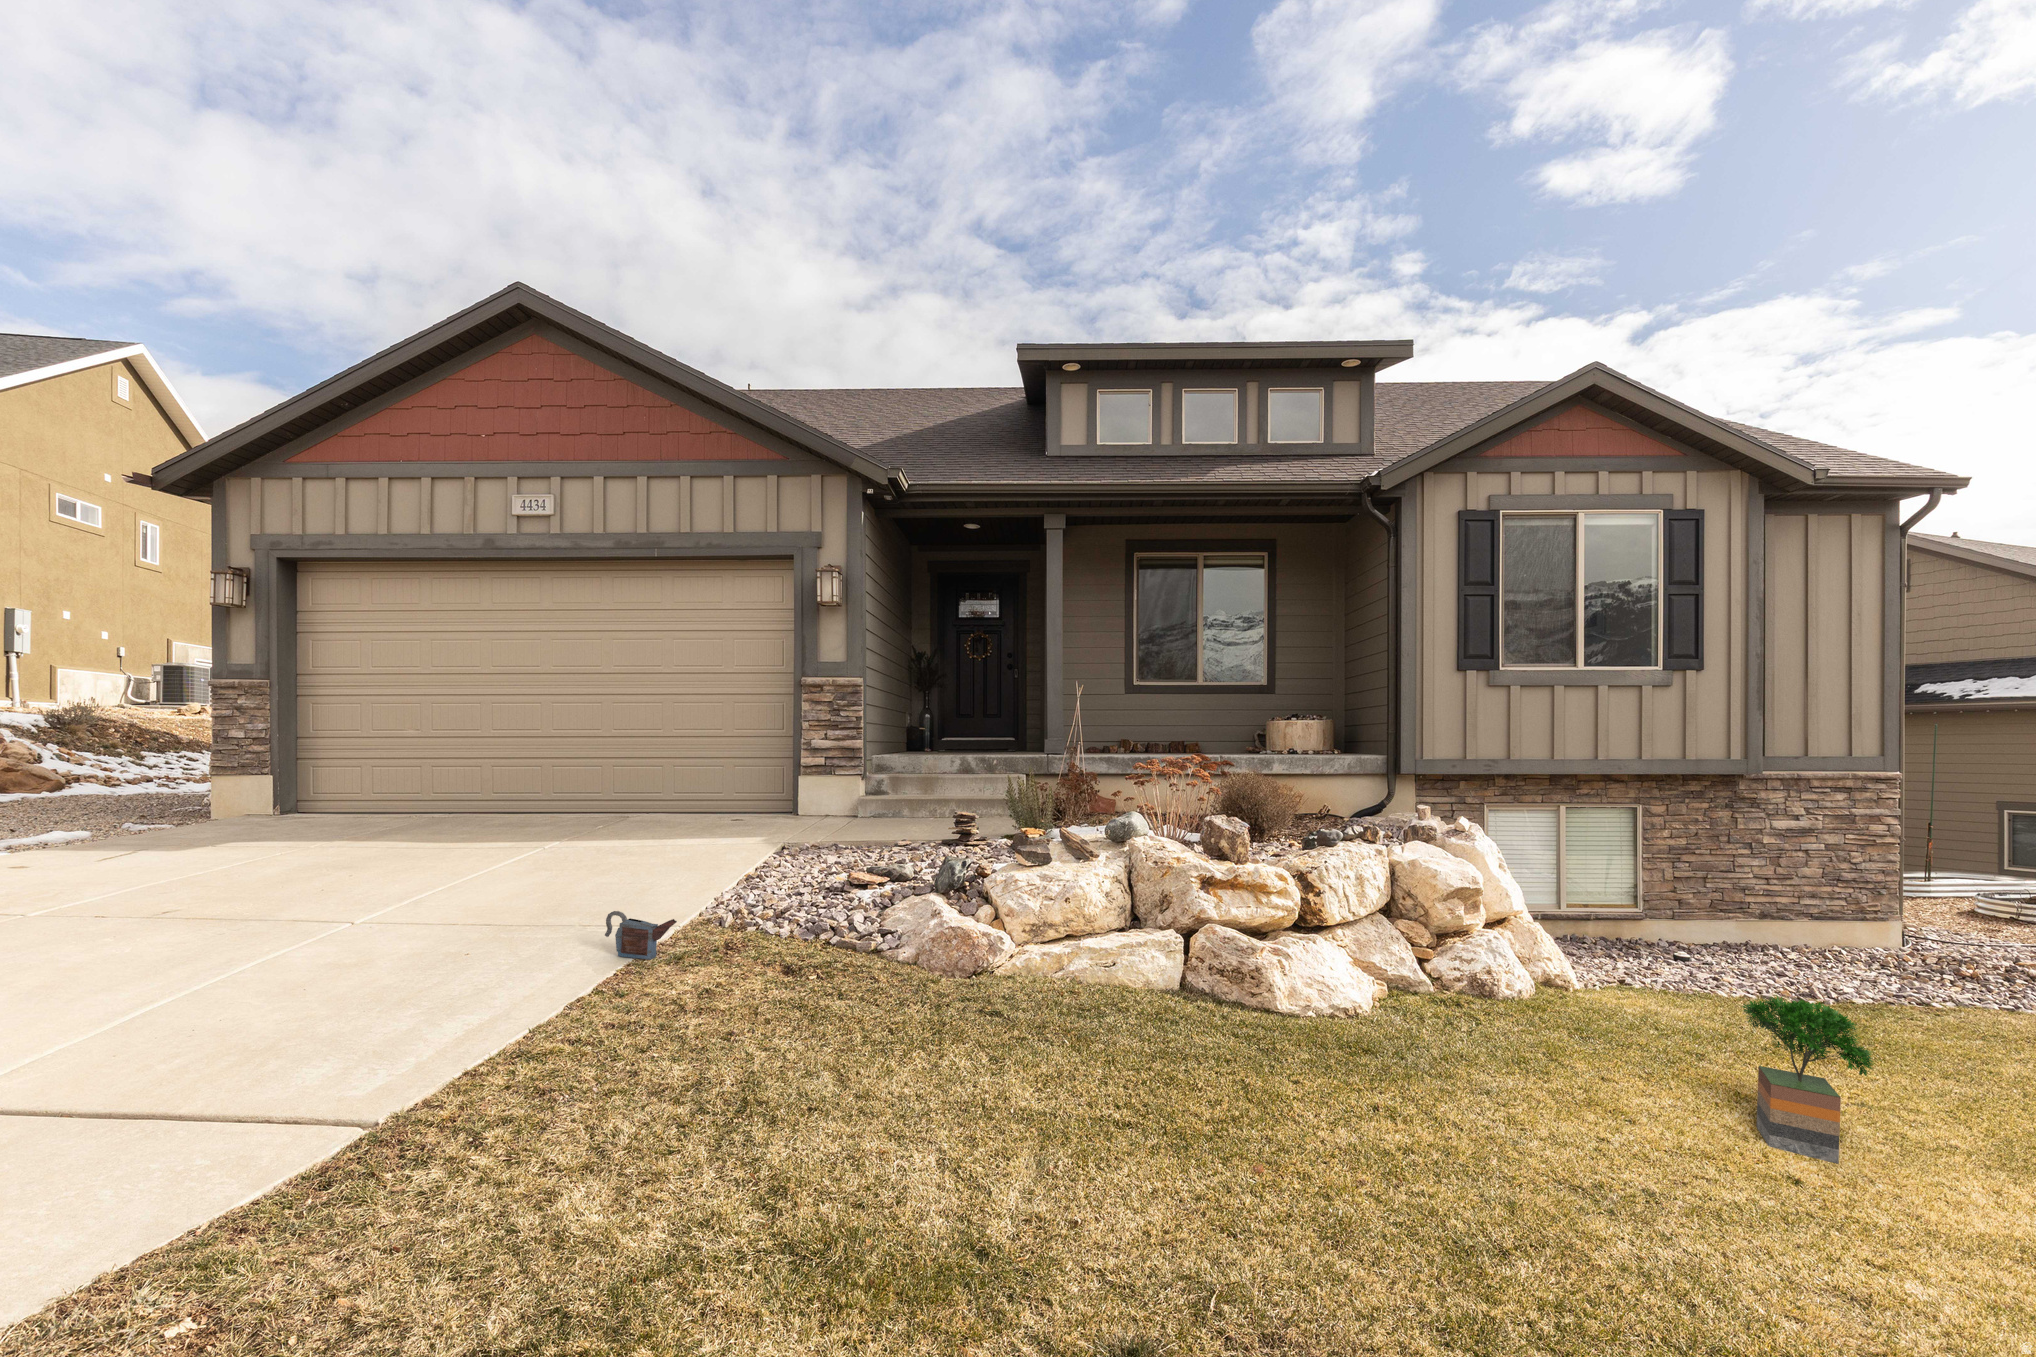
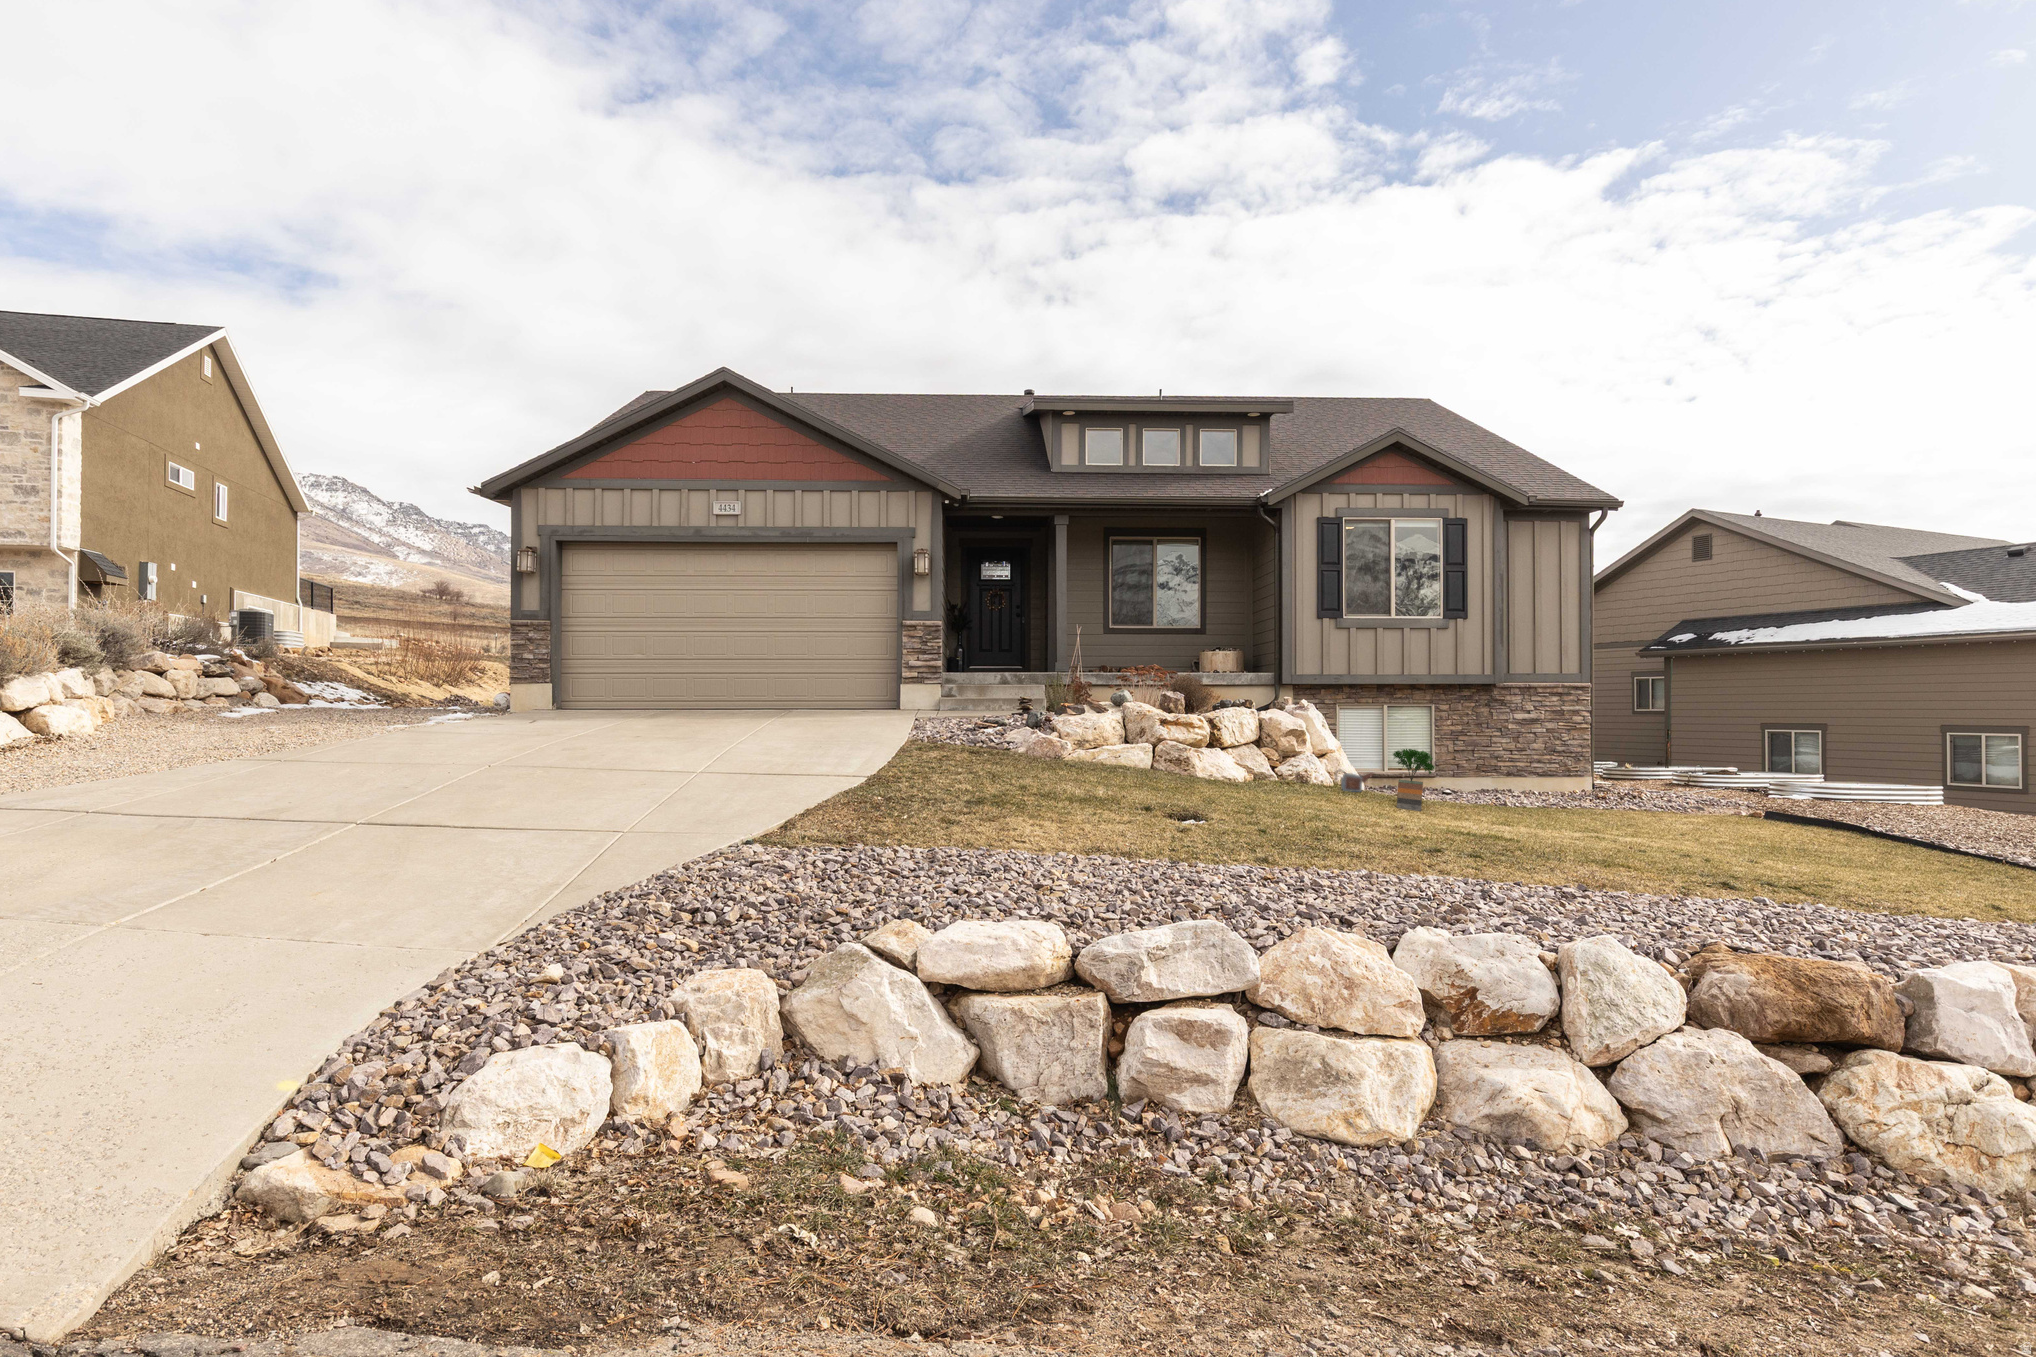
watering can: present [605,911,677,960] -> present [1335,770,1372,792]

